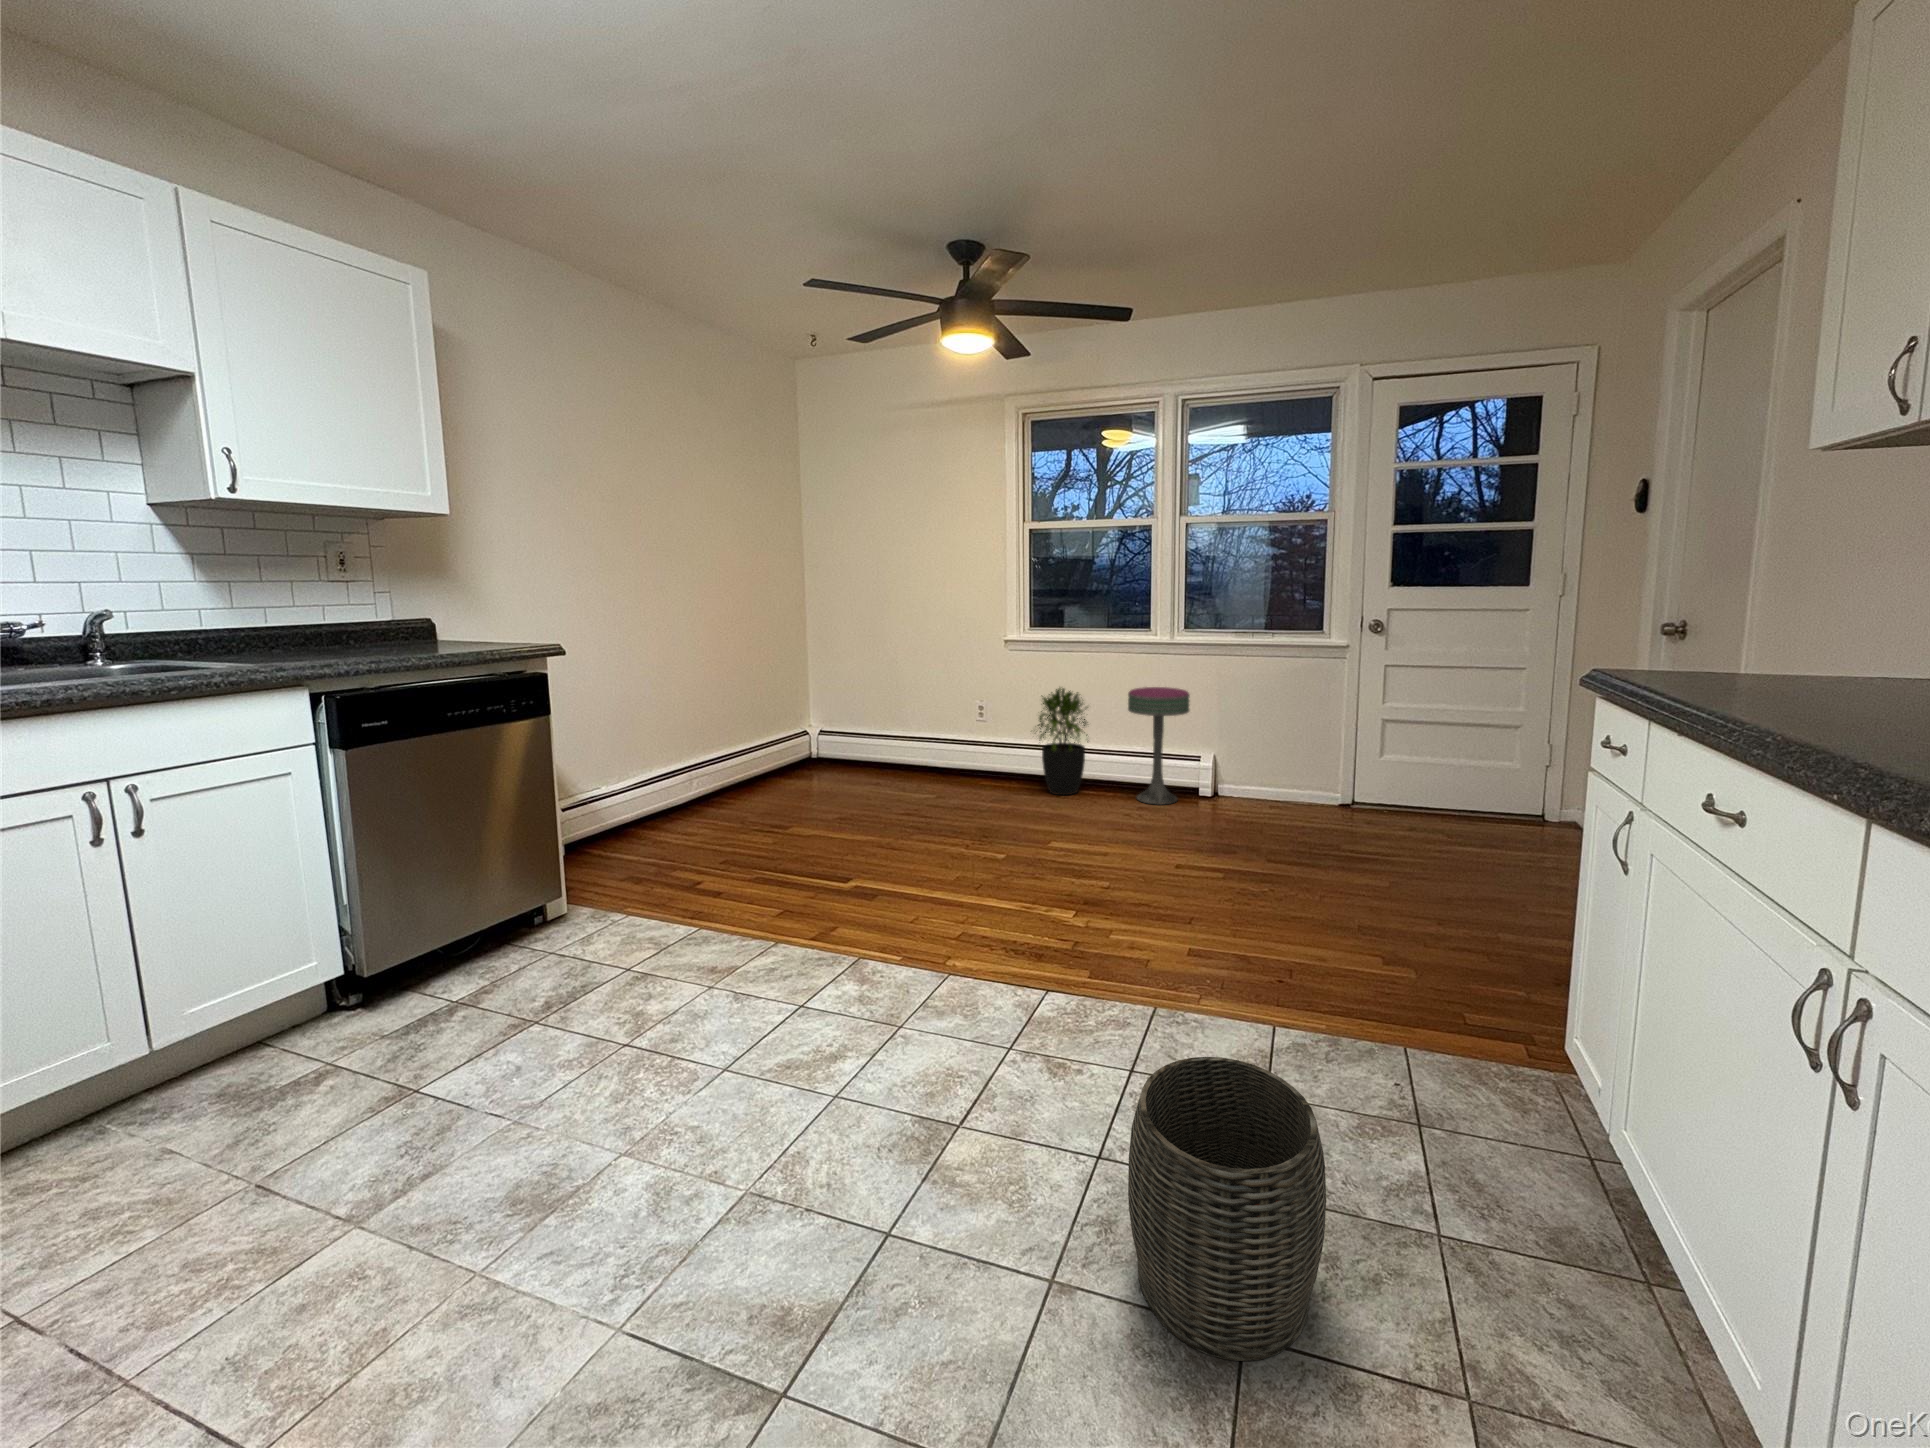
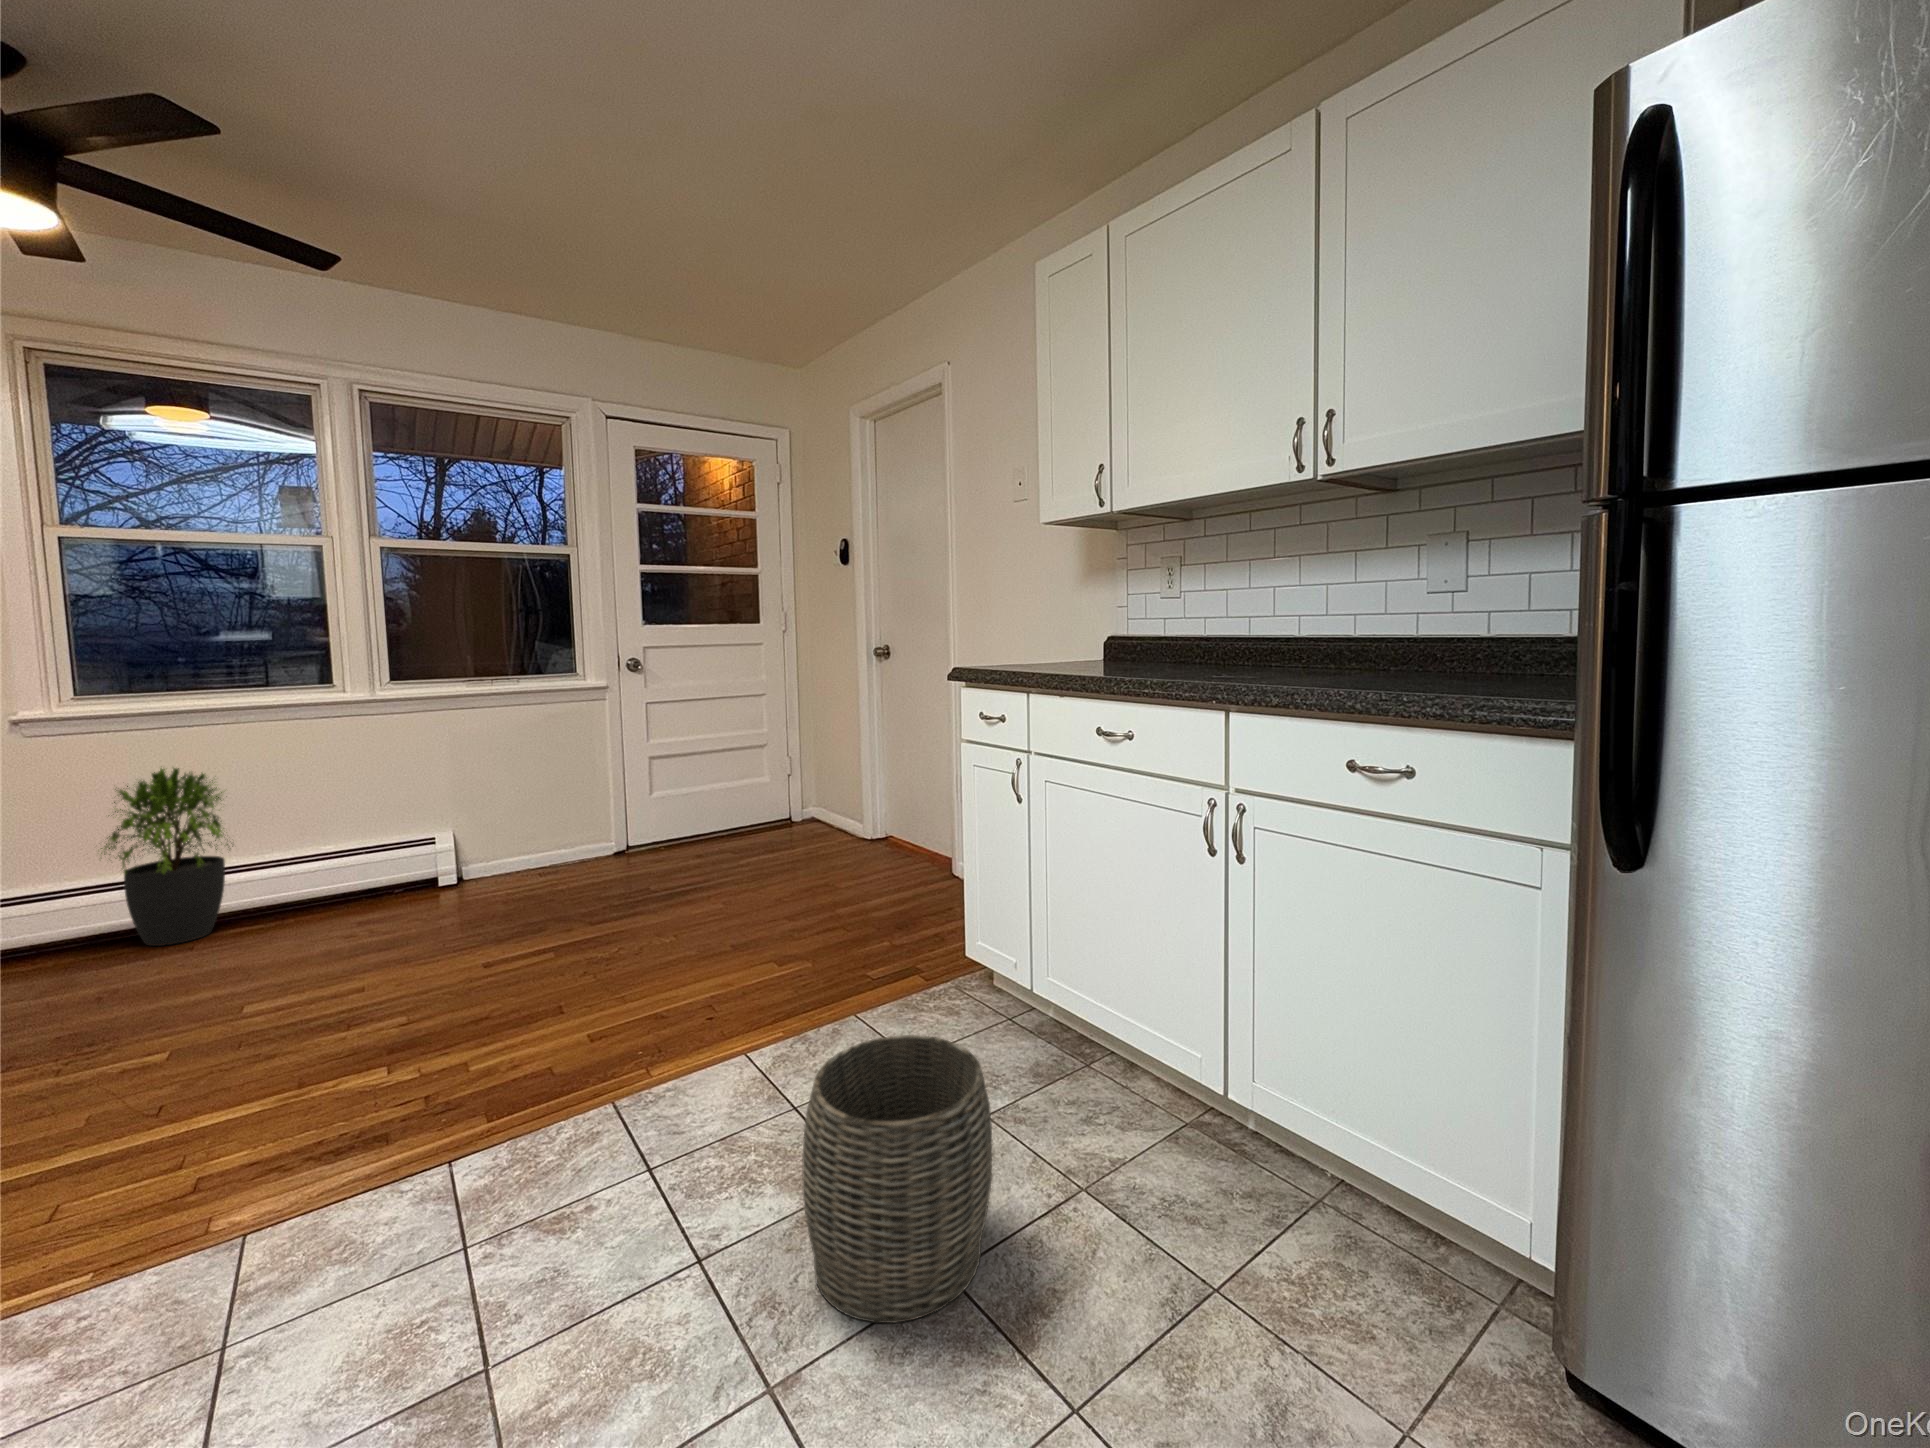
bar stool: present [1128,687,1190,804] -> none [312,749,420,914]

